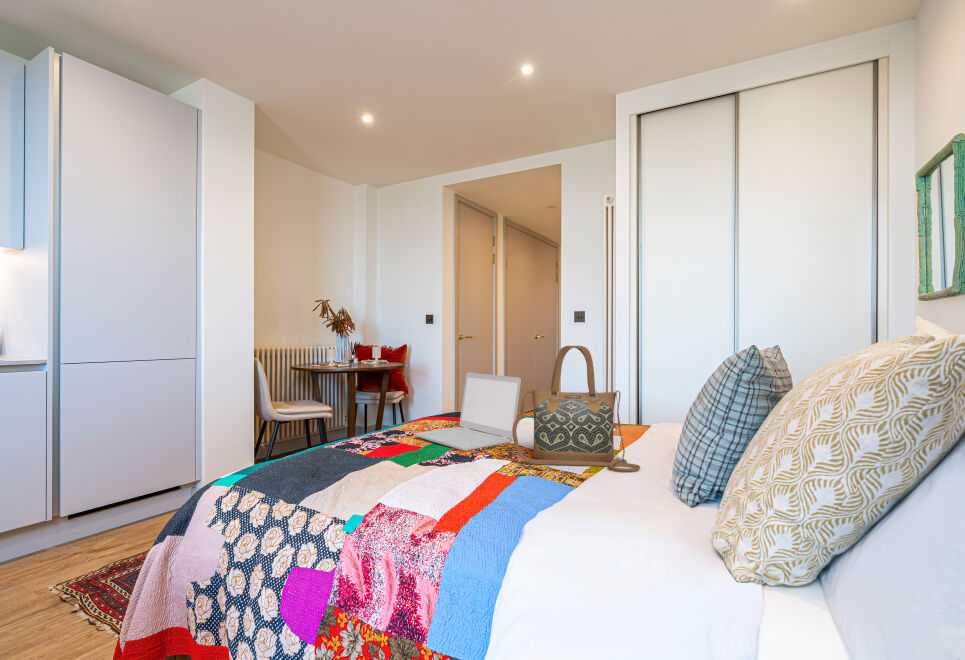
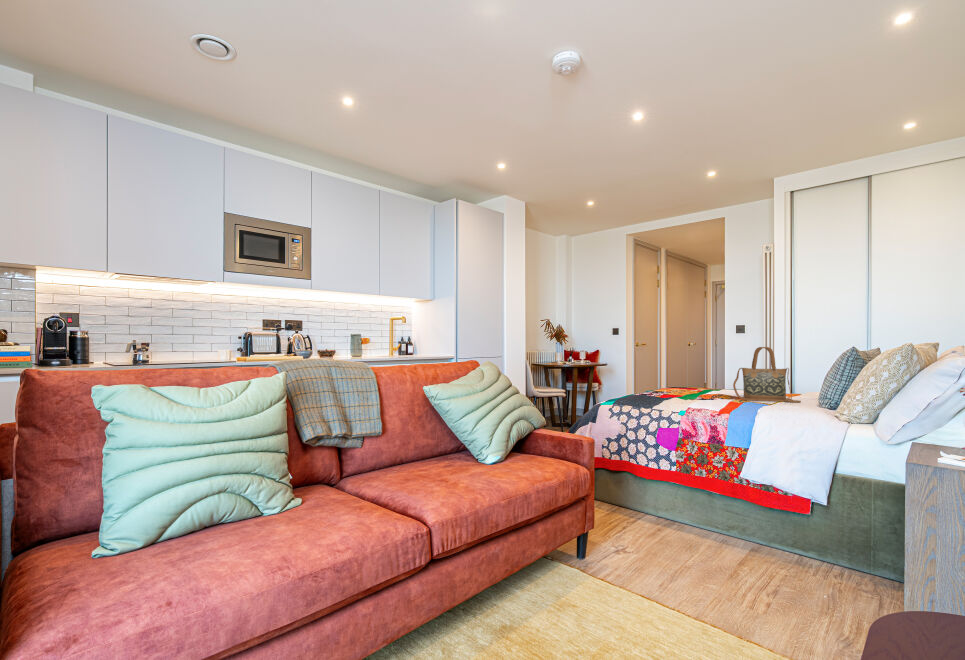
laptop: present [414,372,521,451] -> none [669,362,729,397]

